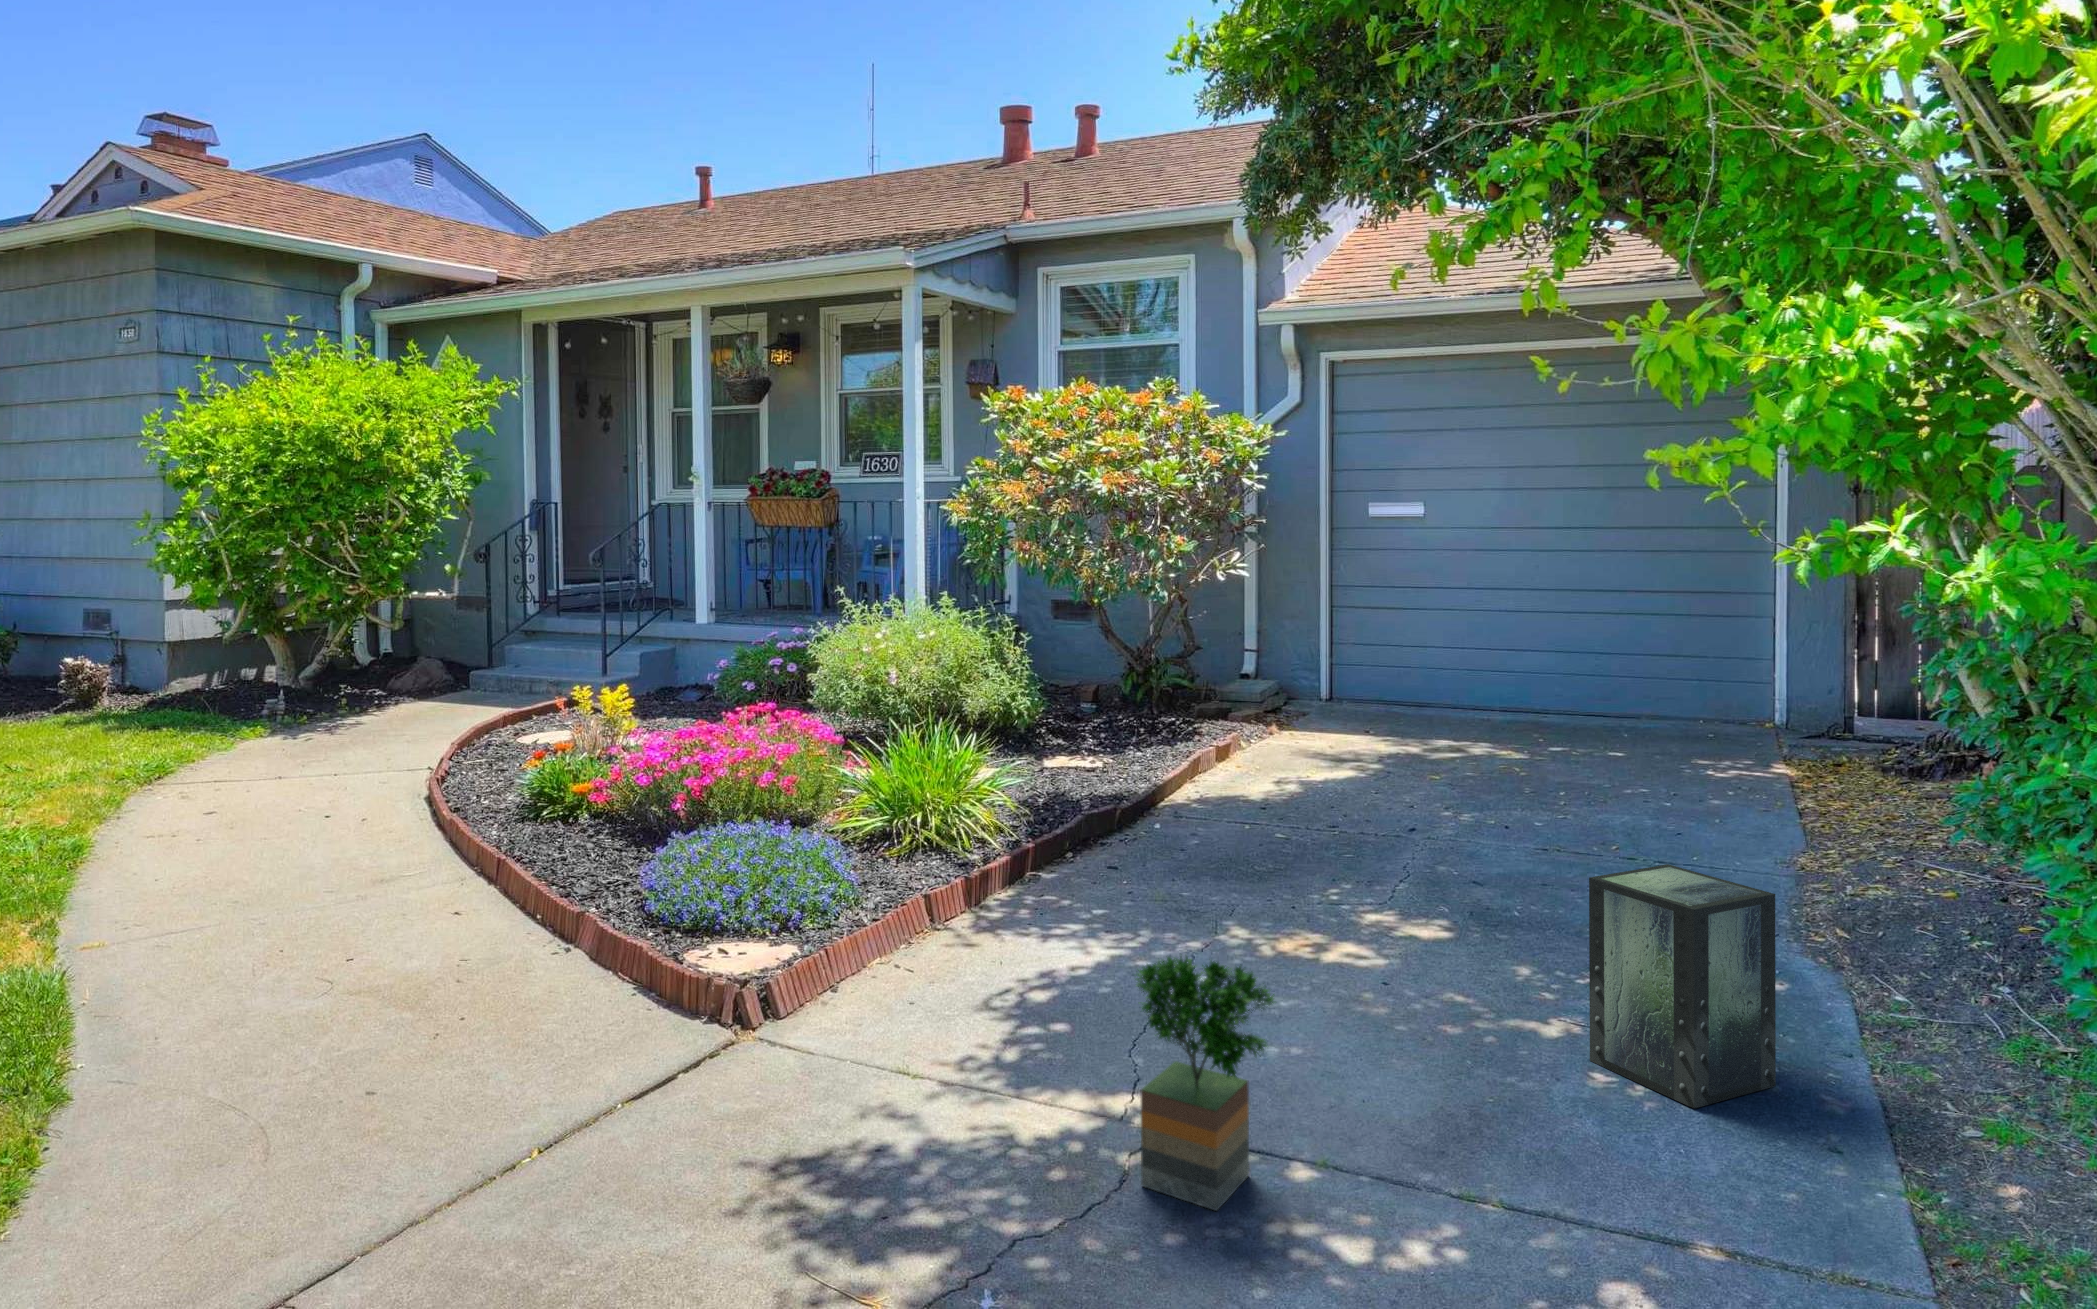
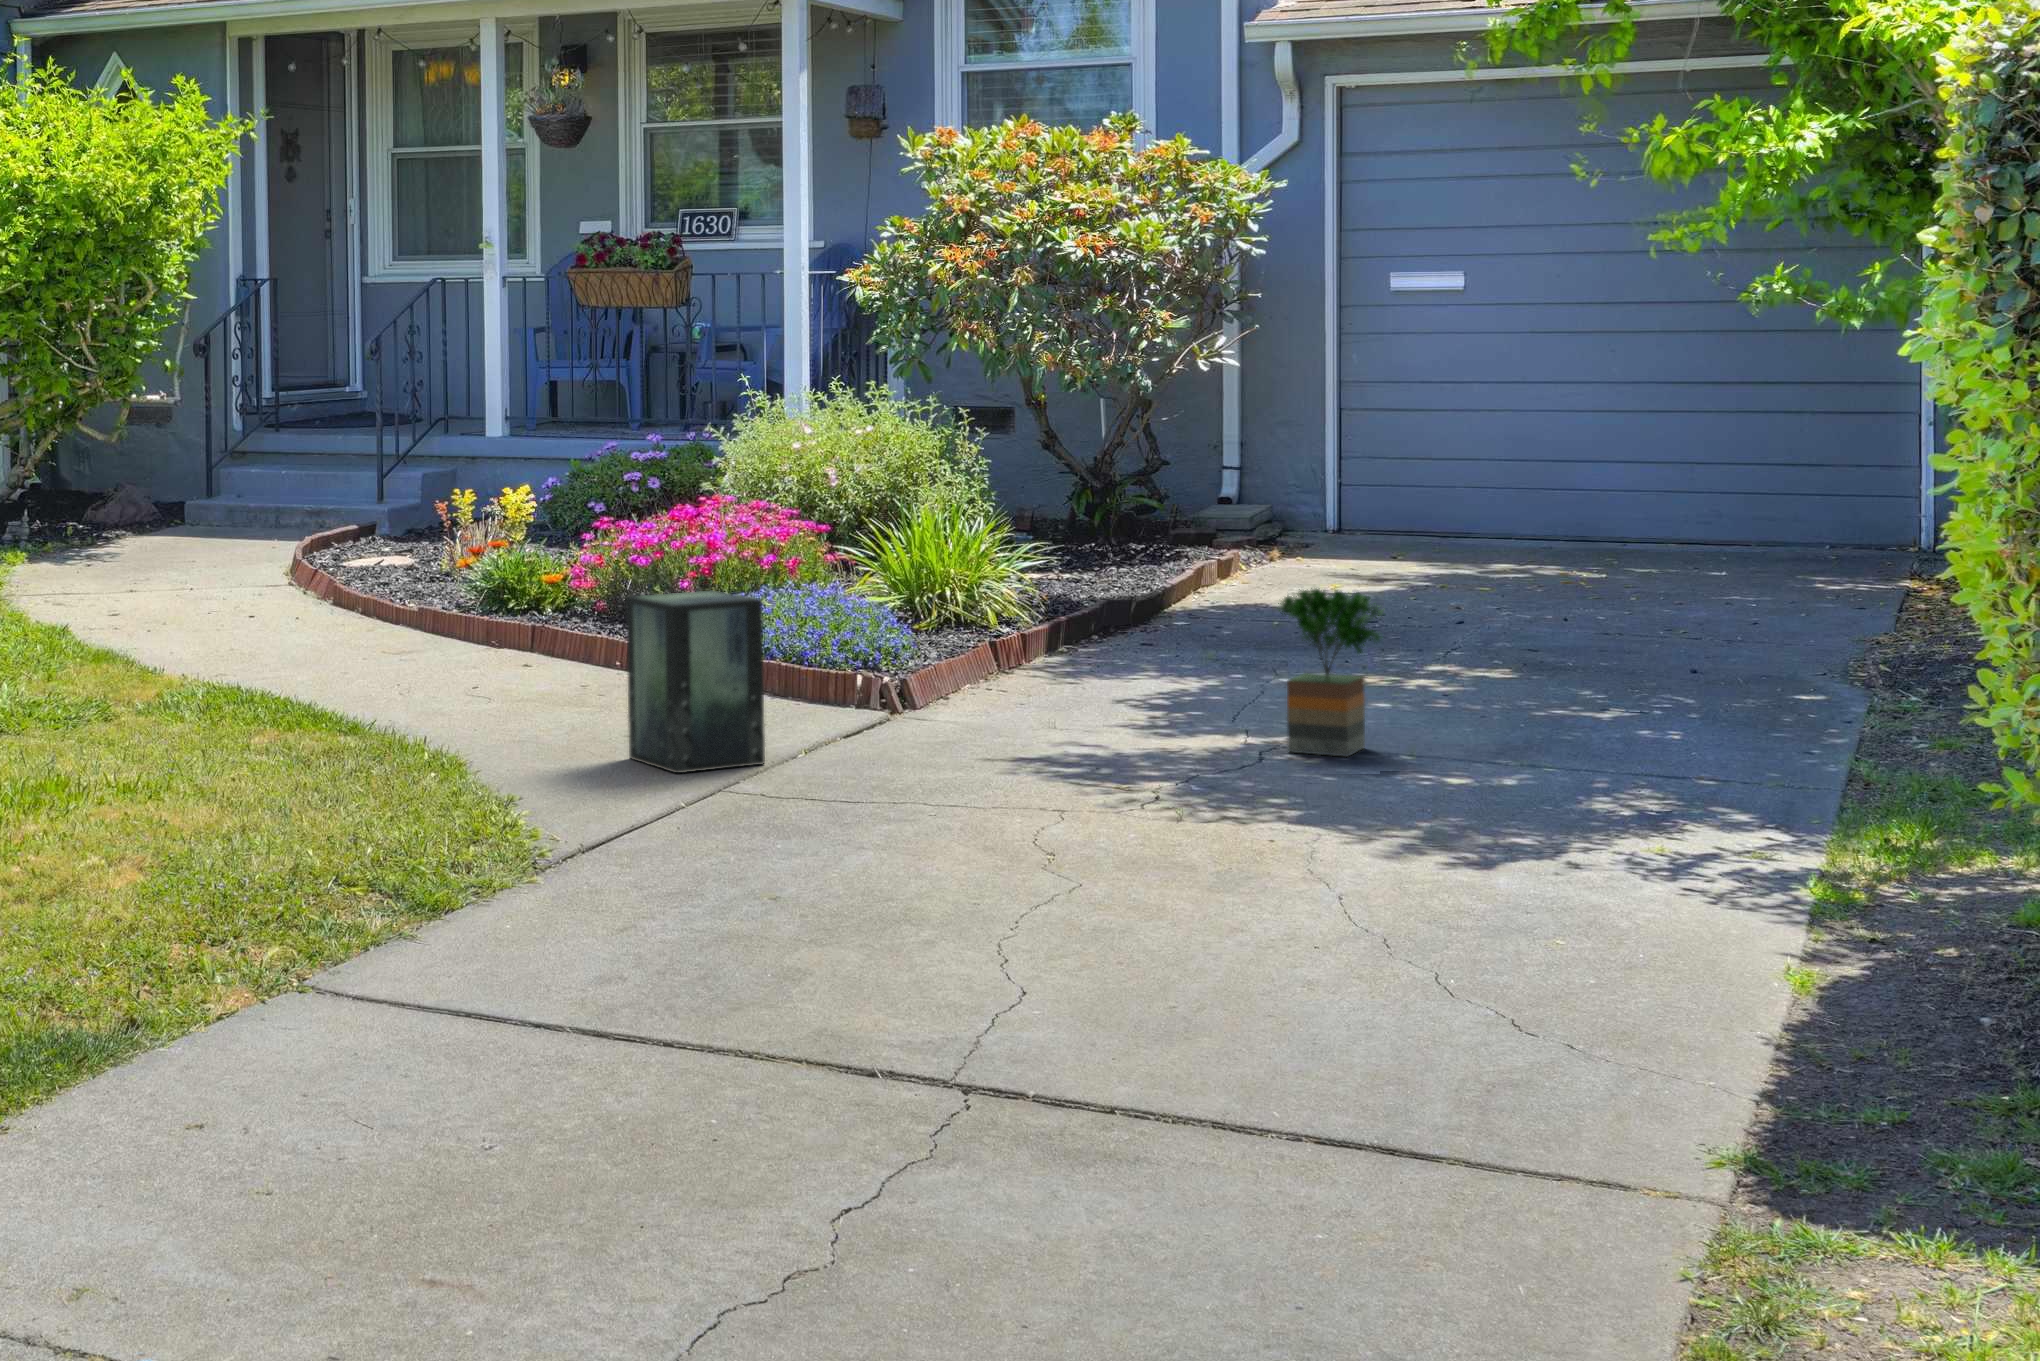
storage box: present [1589,864,1776,1108] -> present [626,591,765,773]

